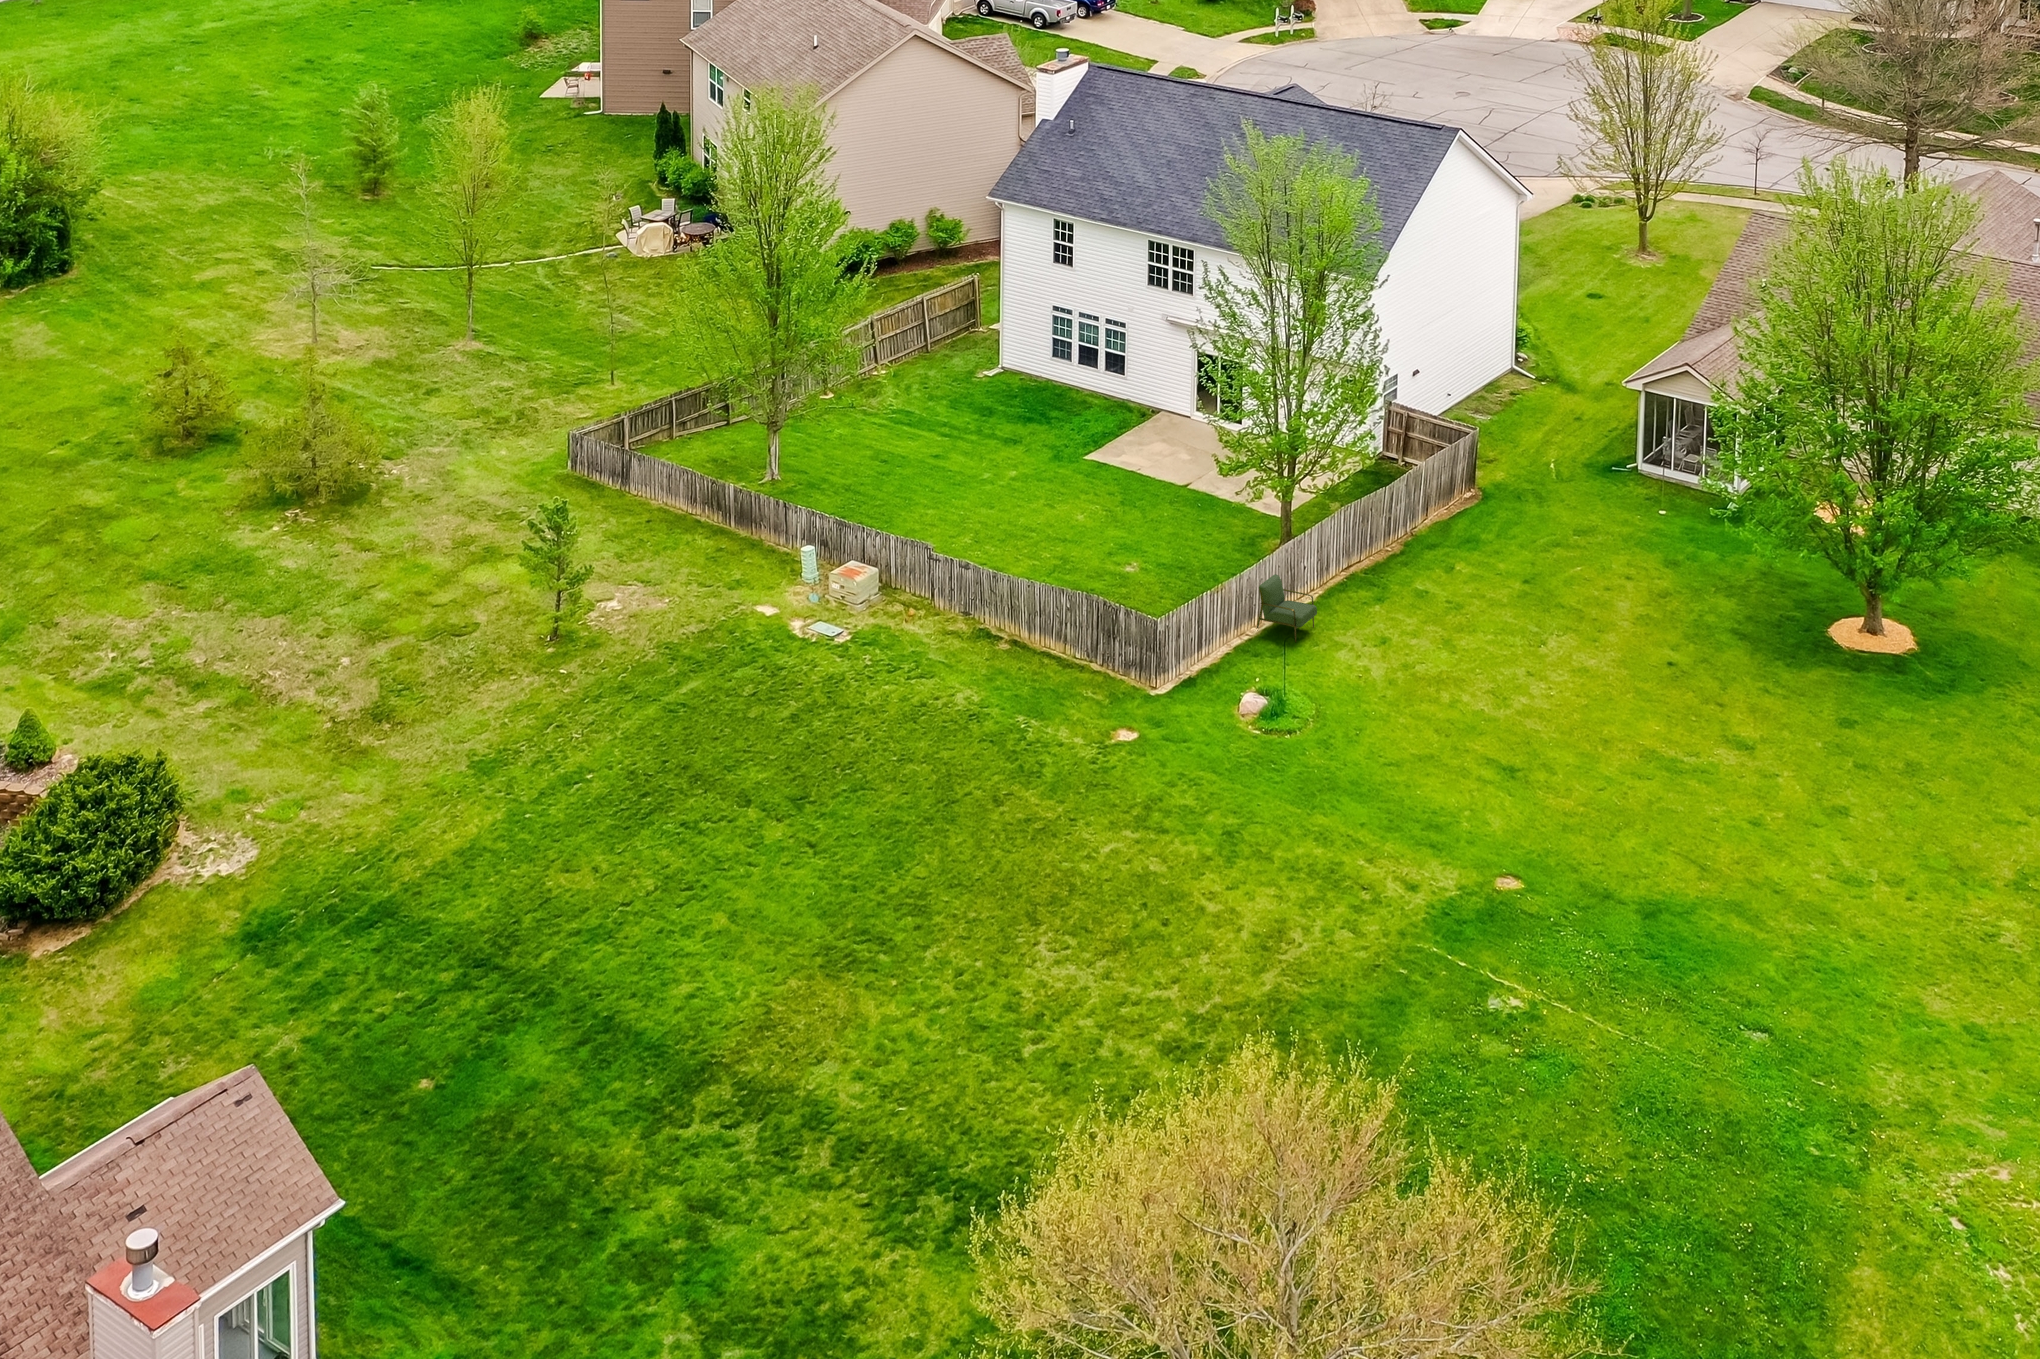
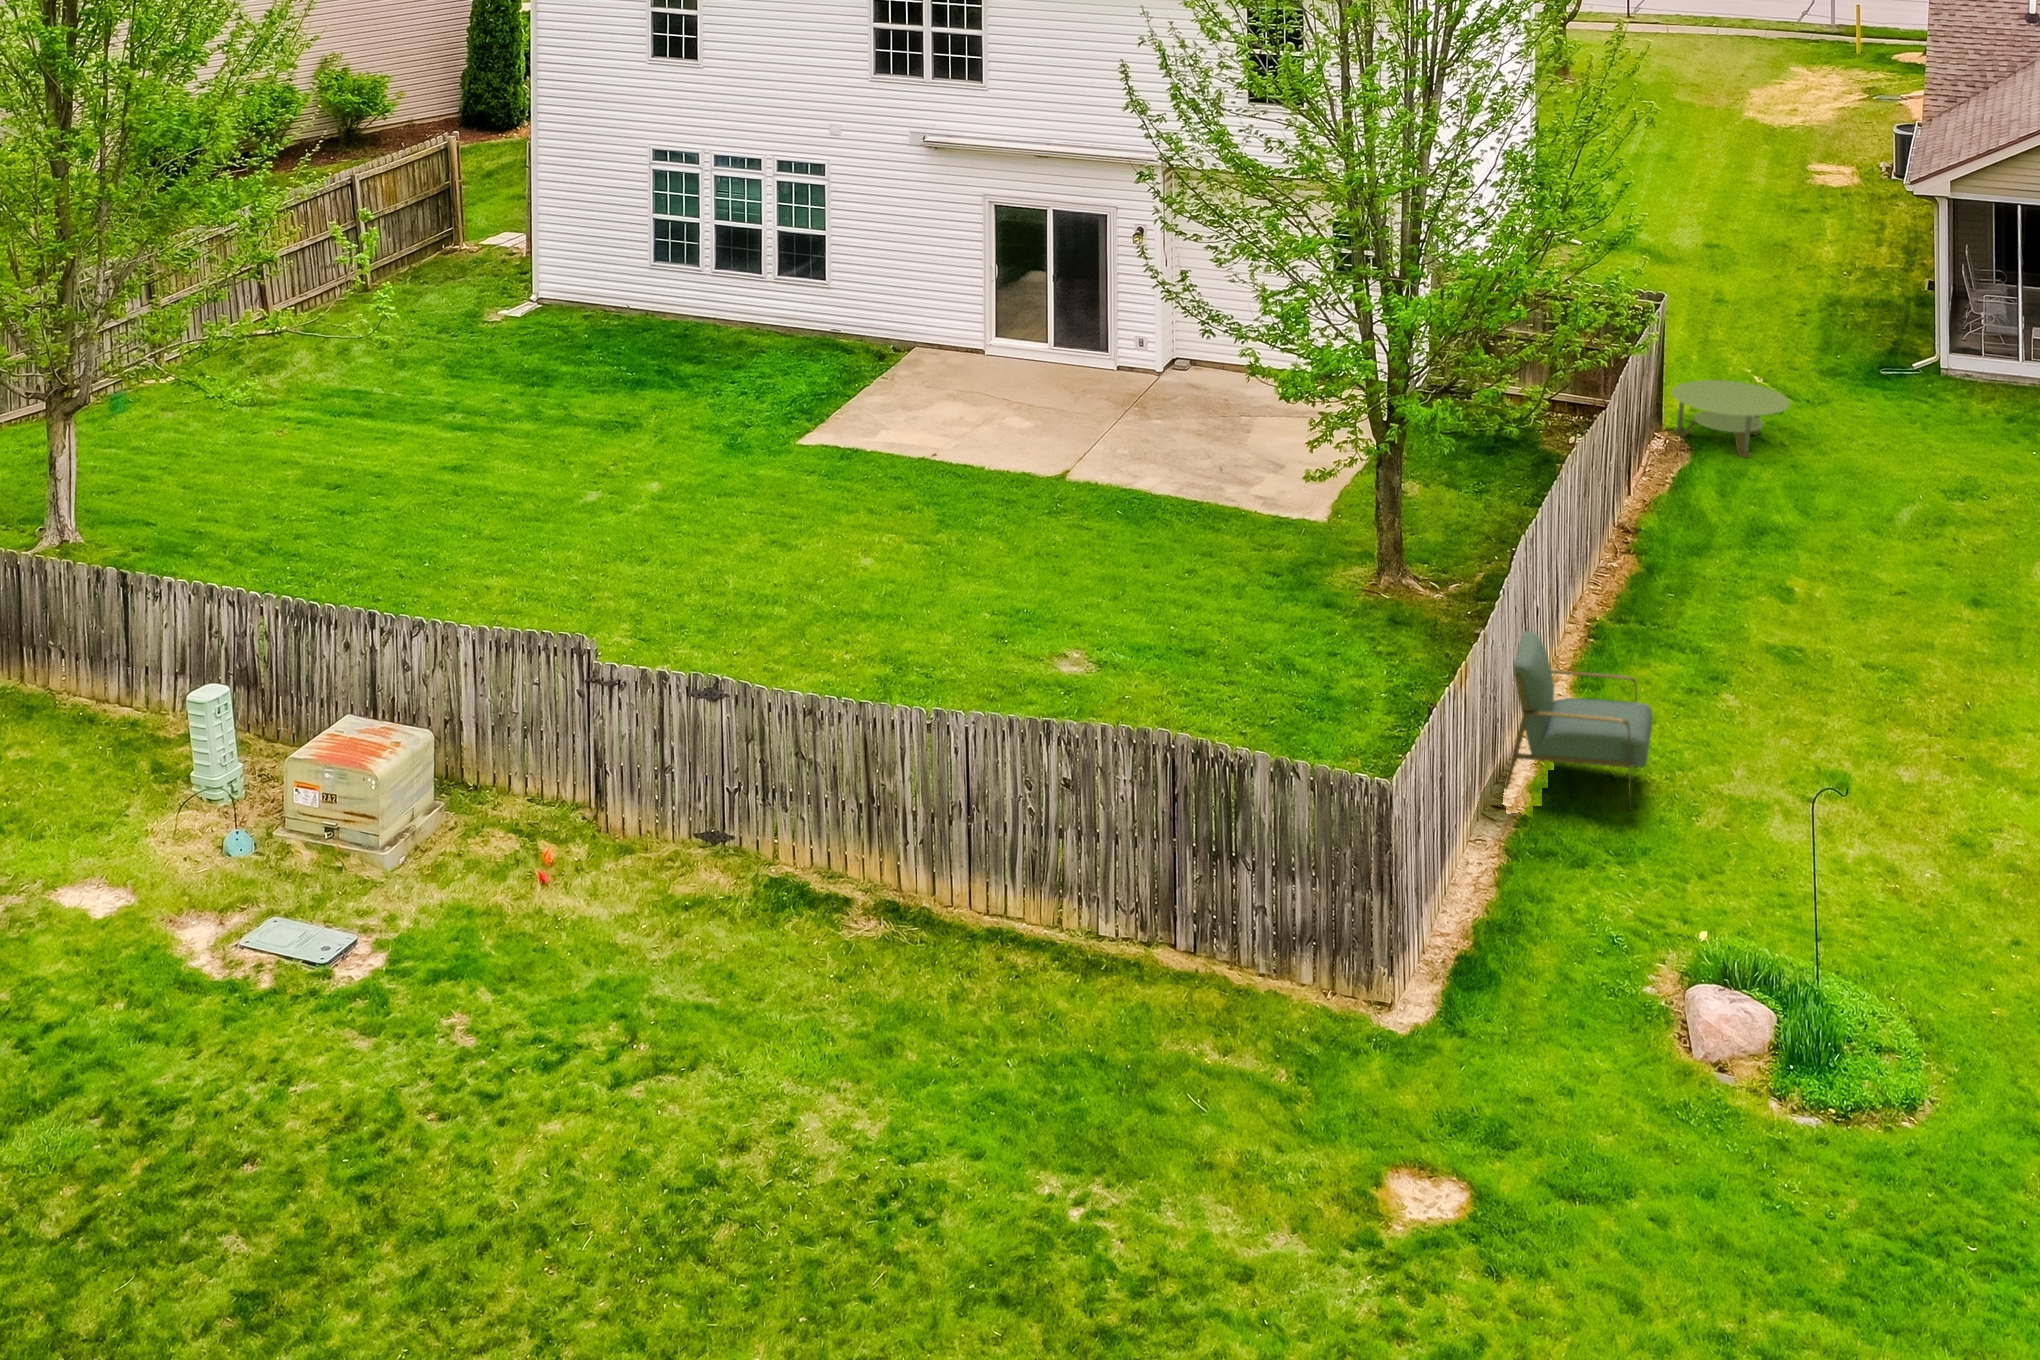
round table: none [1470,469,1522,507] -> present [1672,380,1790,458]

